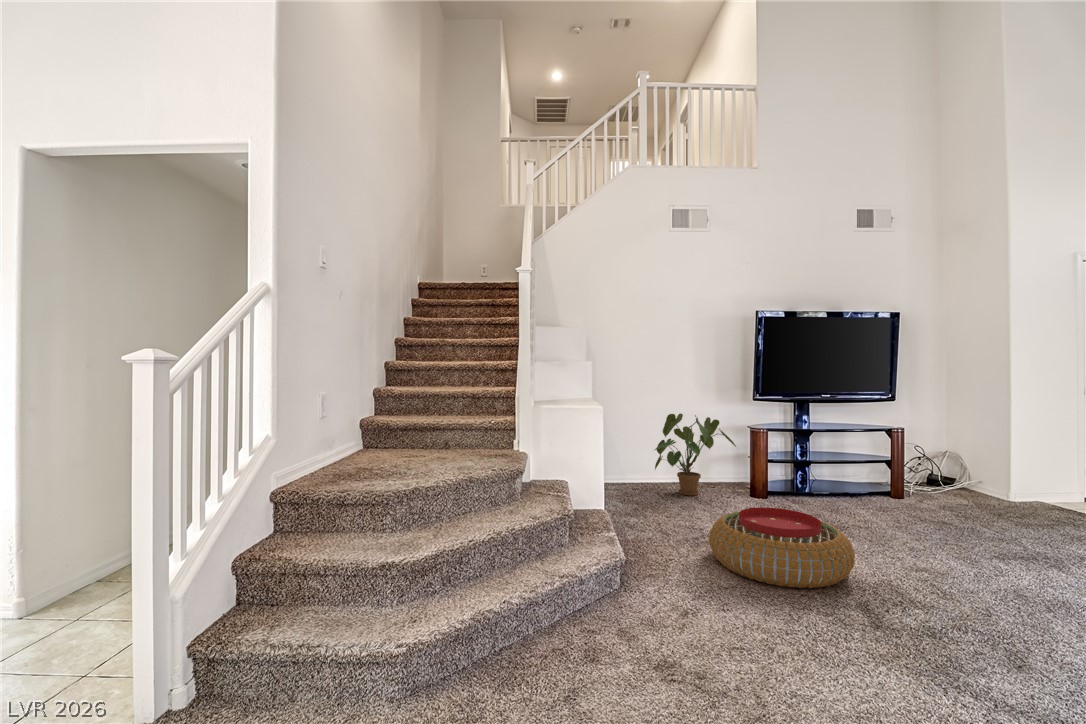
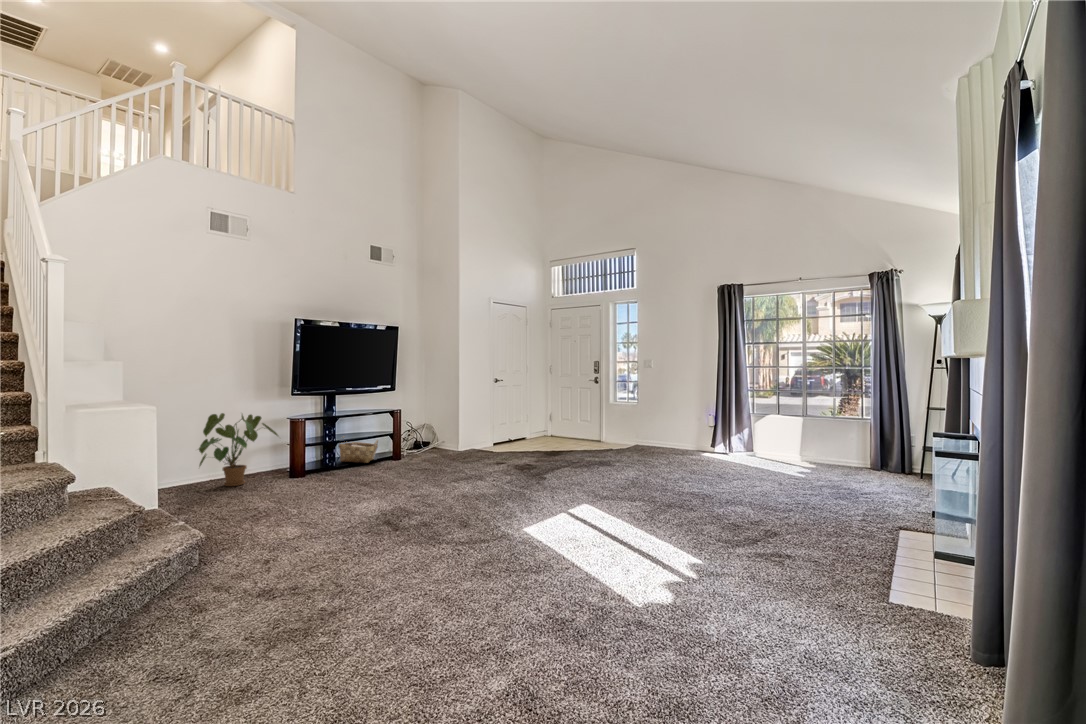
woven basket: none [812,455,868,496] -> present [339,437,378,463]
pouf: present [709,507,855,588] -> none [273,474,380,528]

